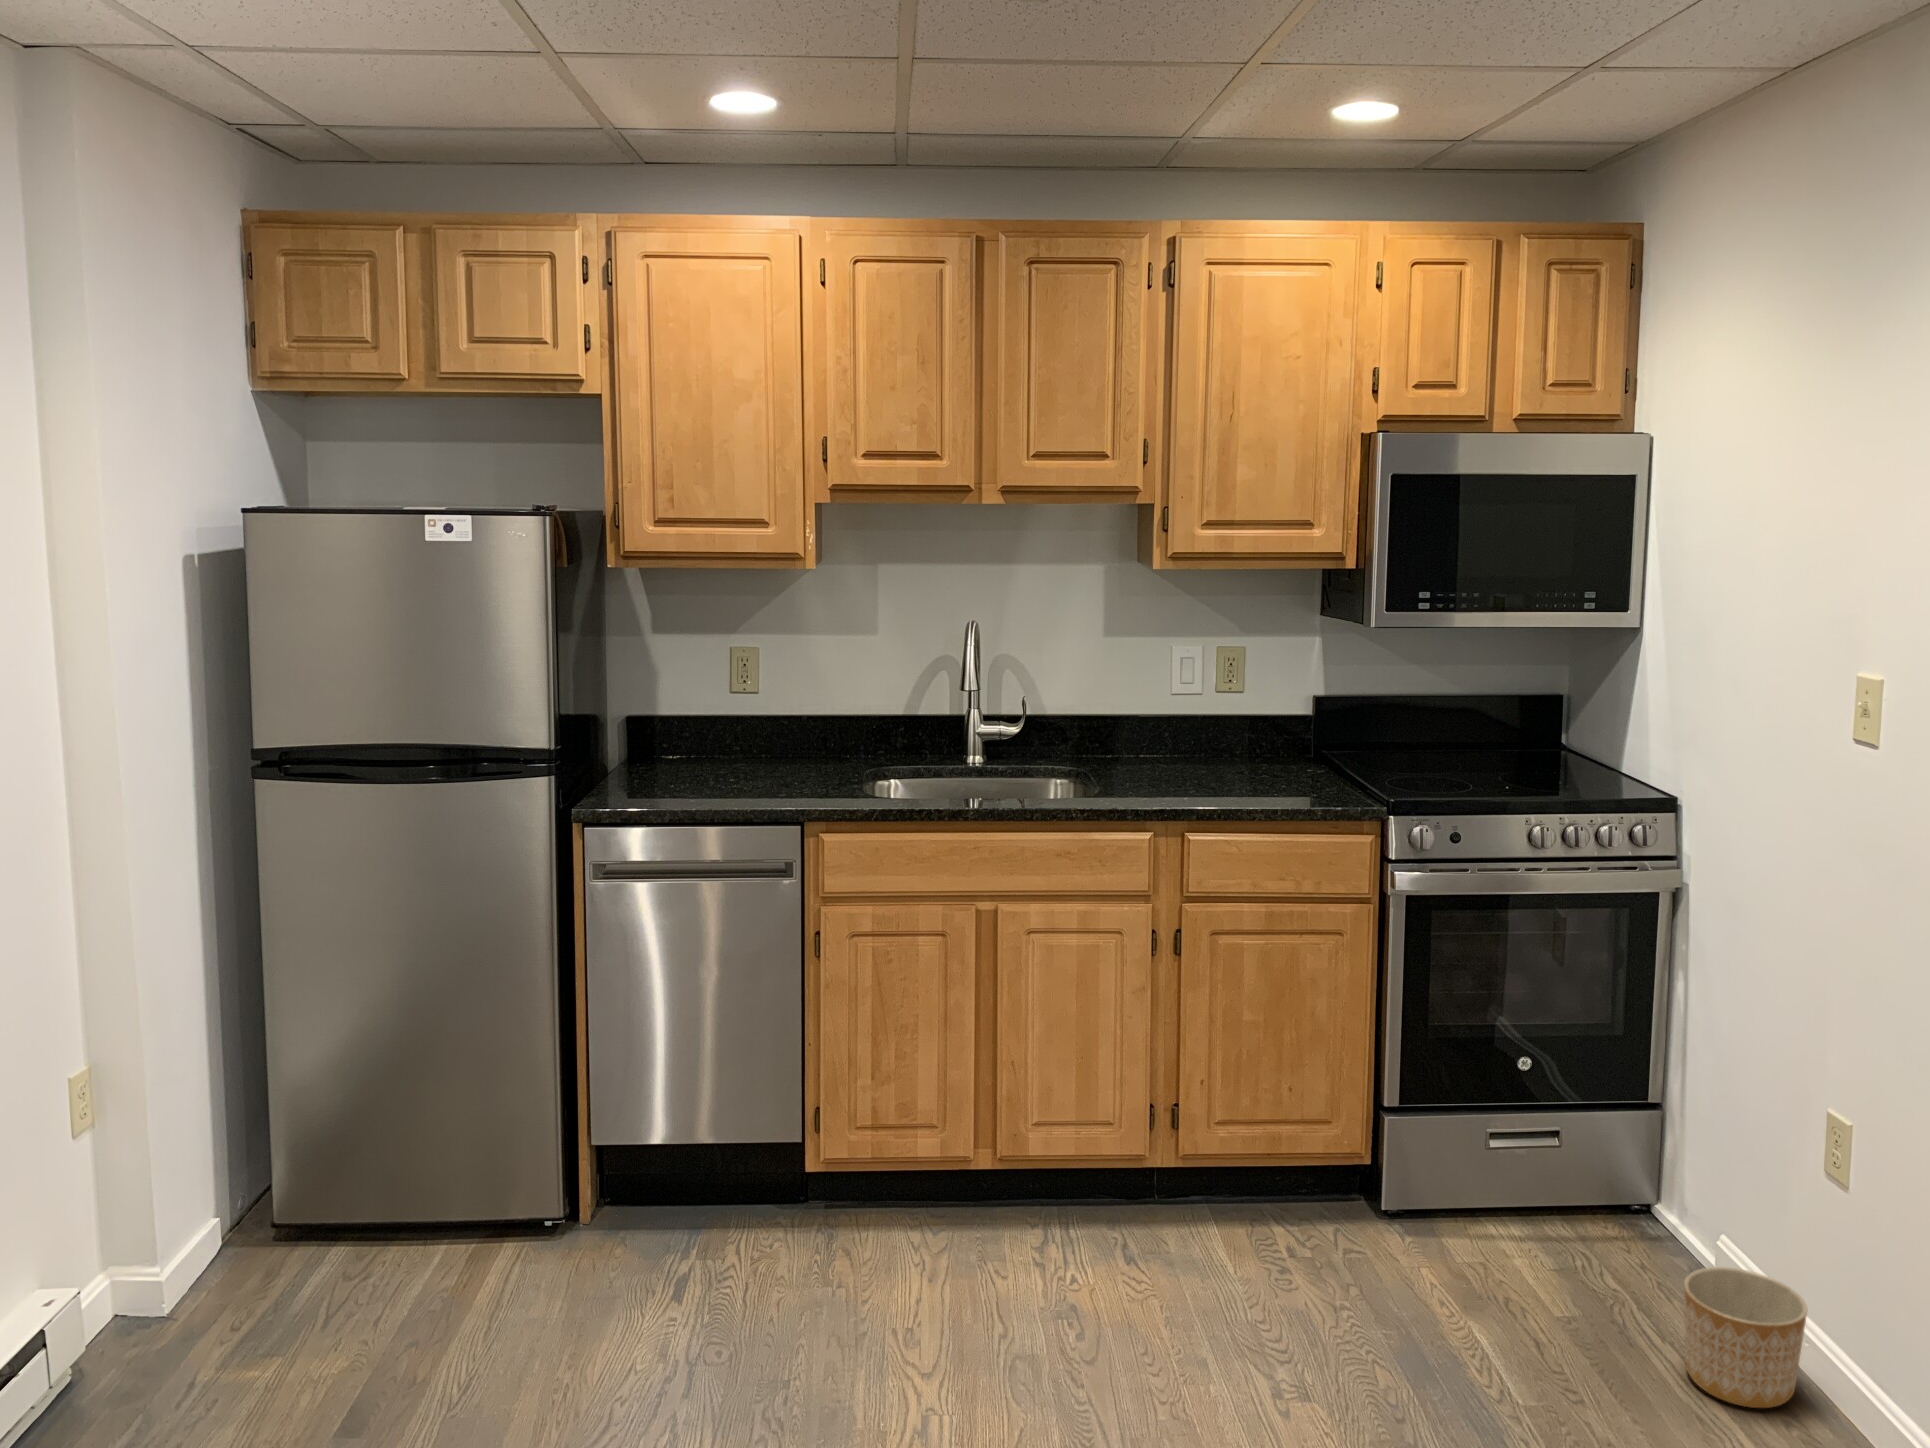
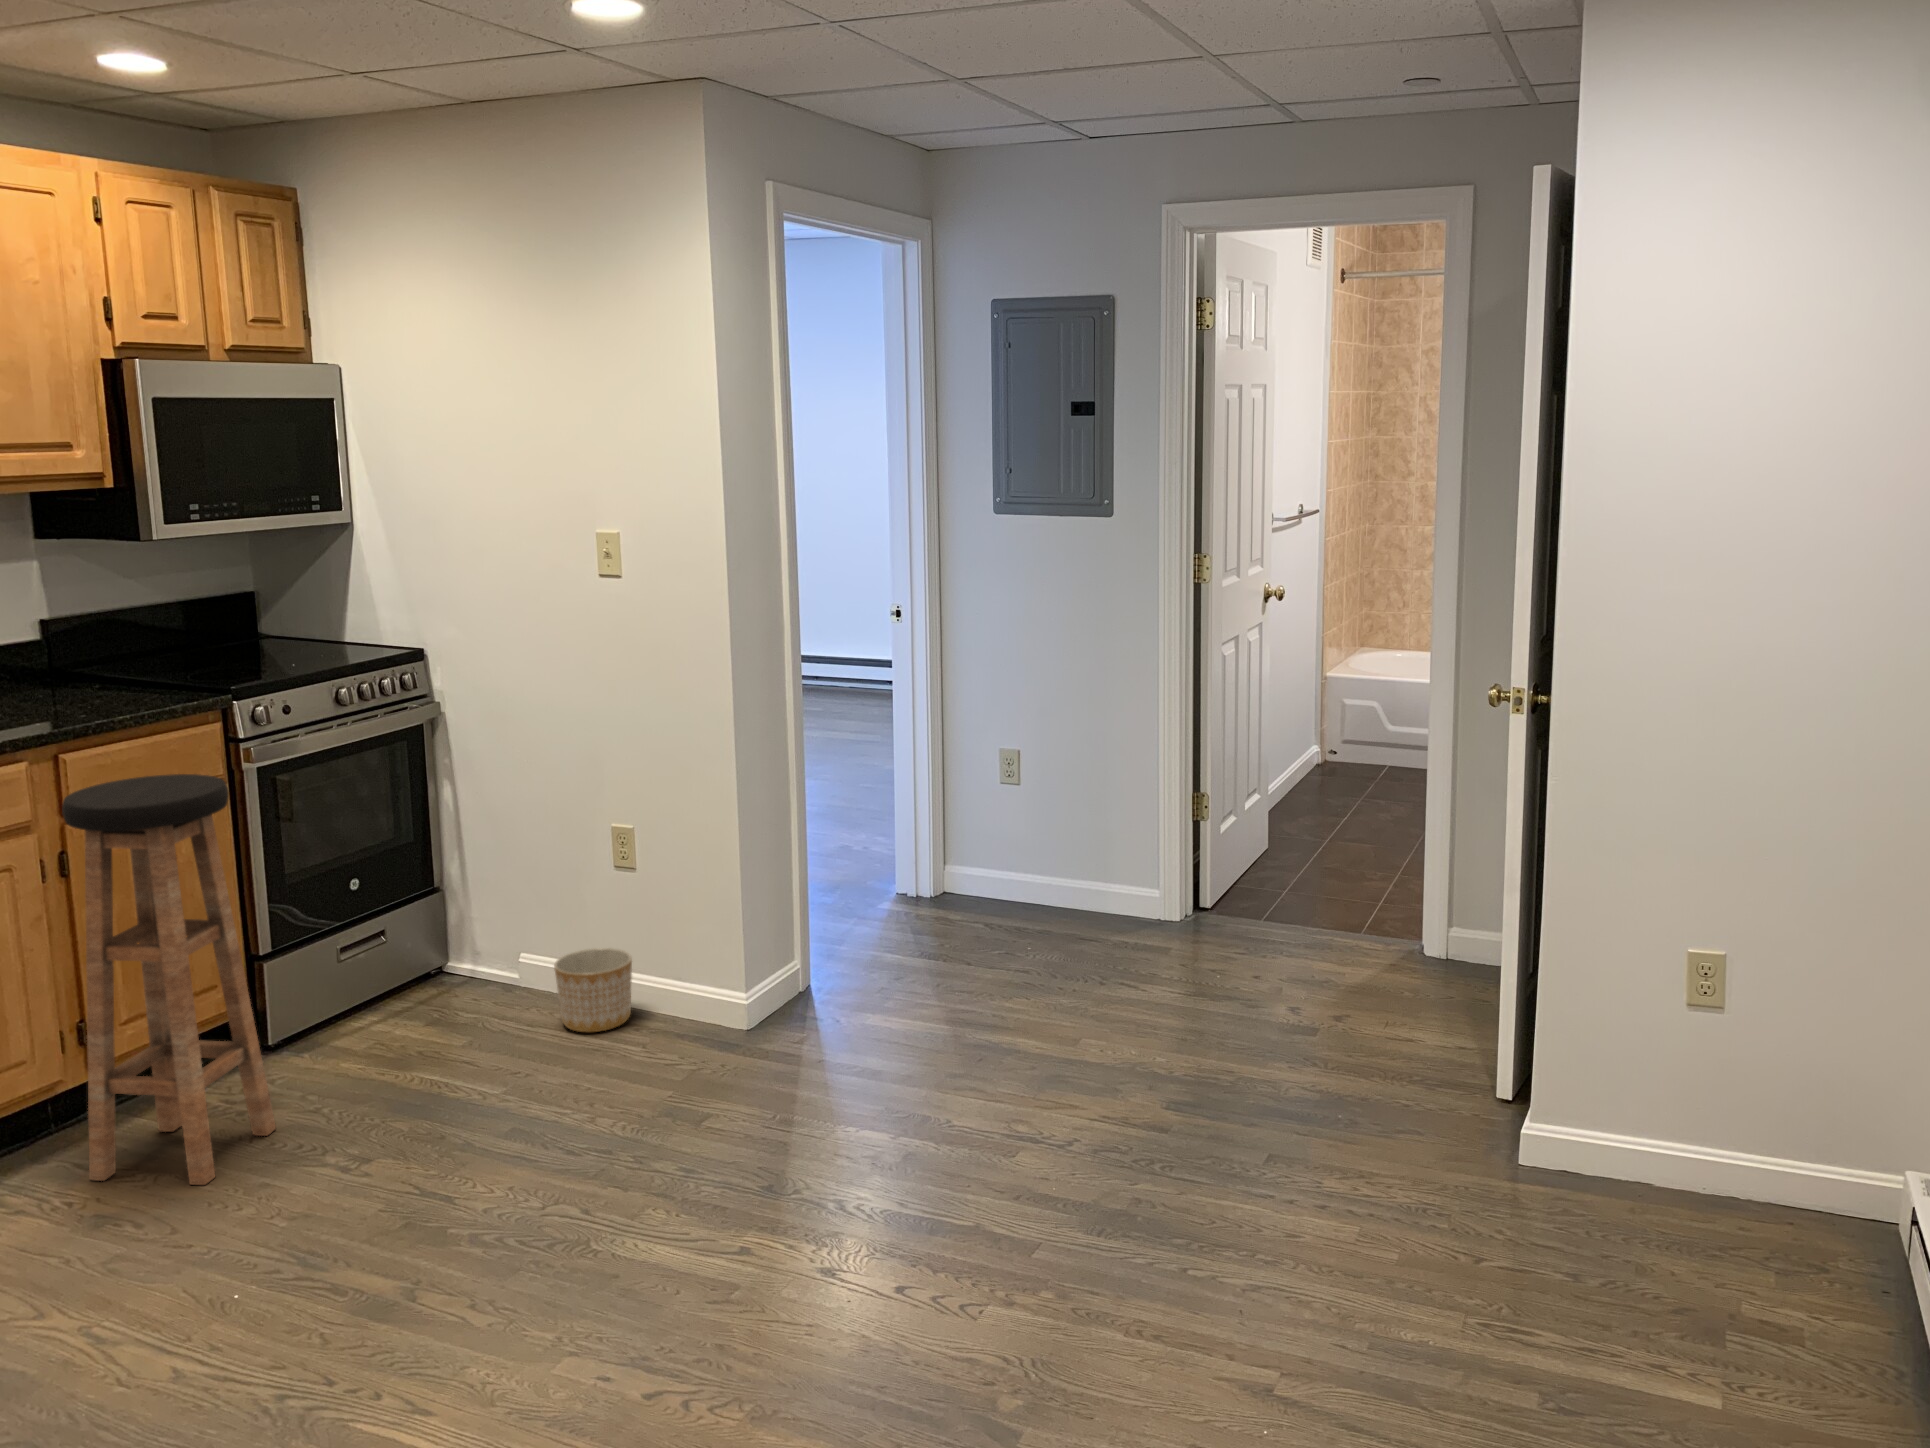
bar stool: none [1099,872,1274,1331] -> present [62,774,276,1185]

